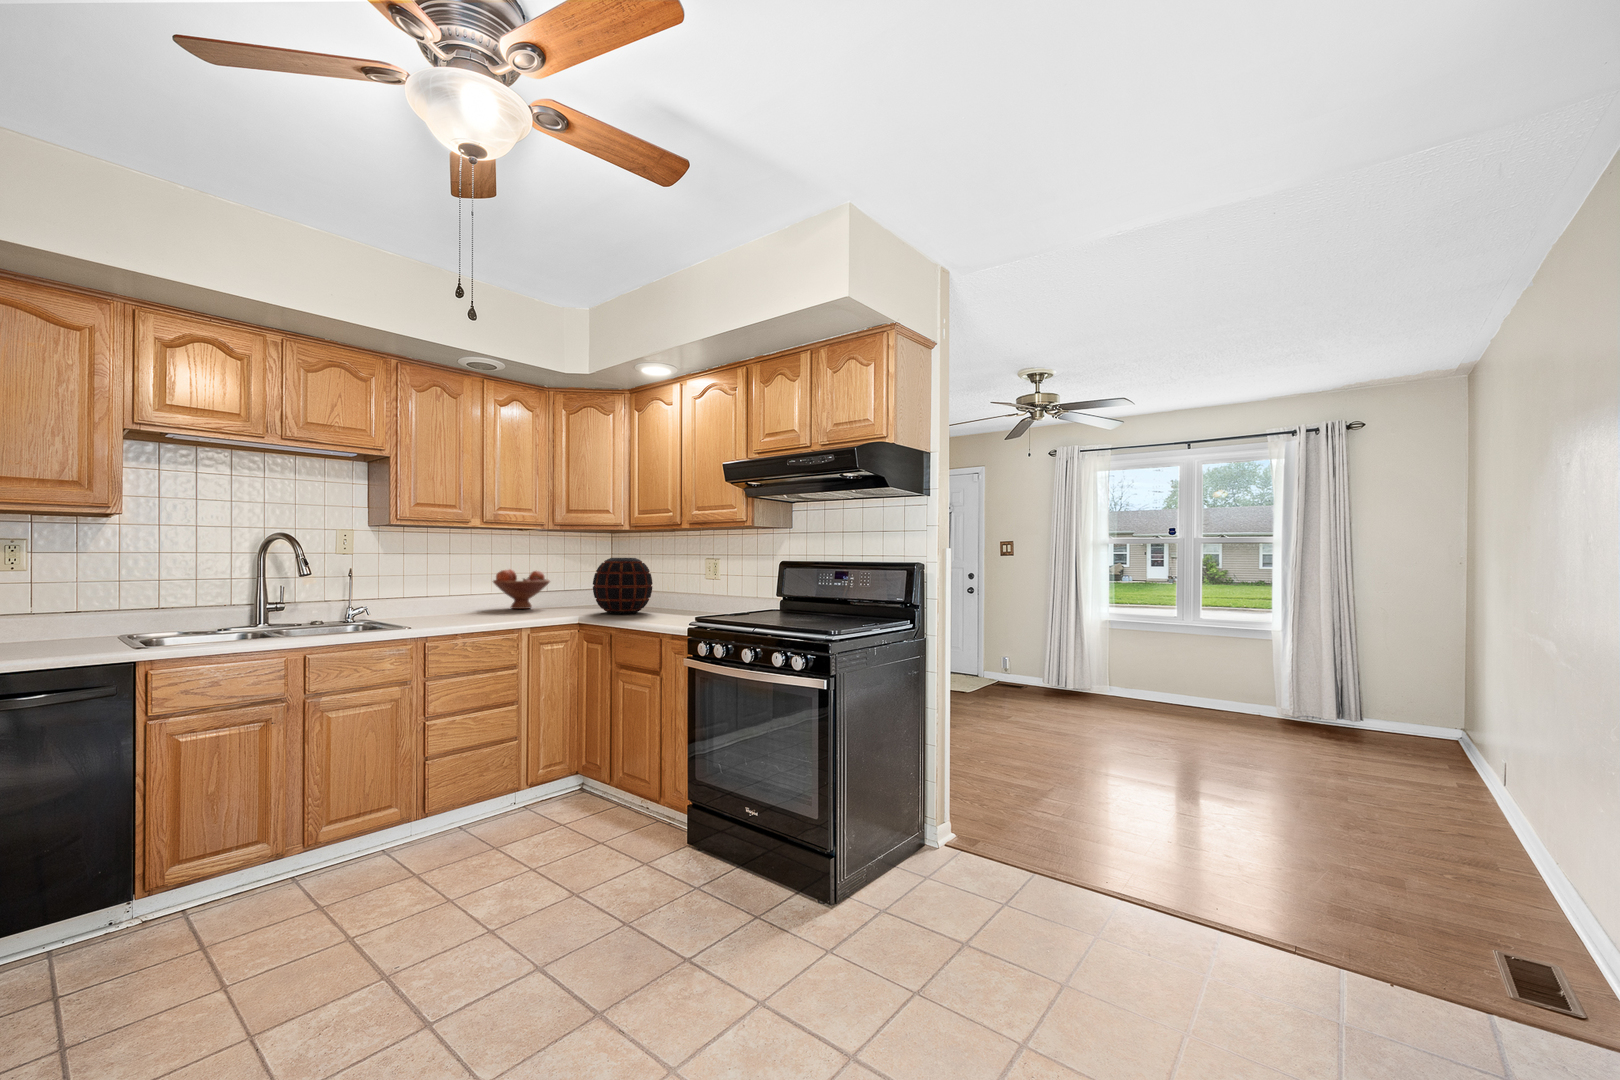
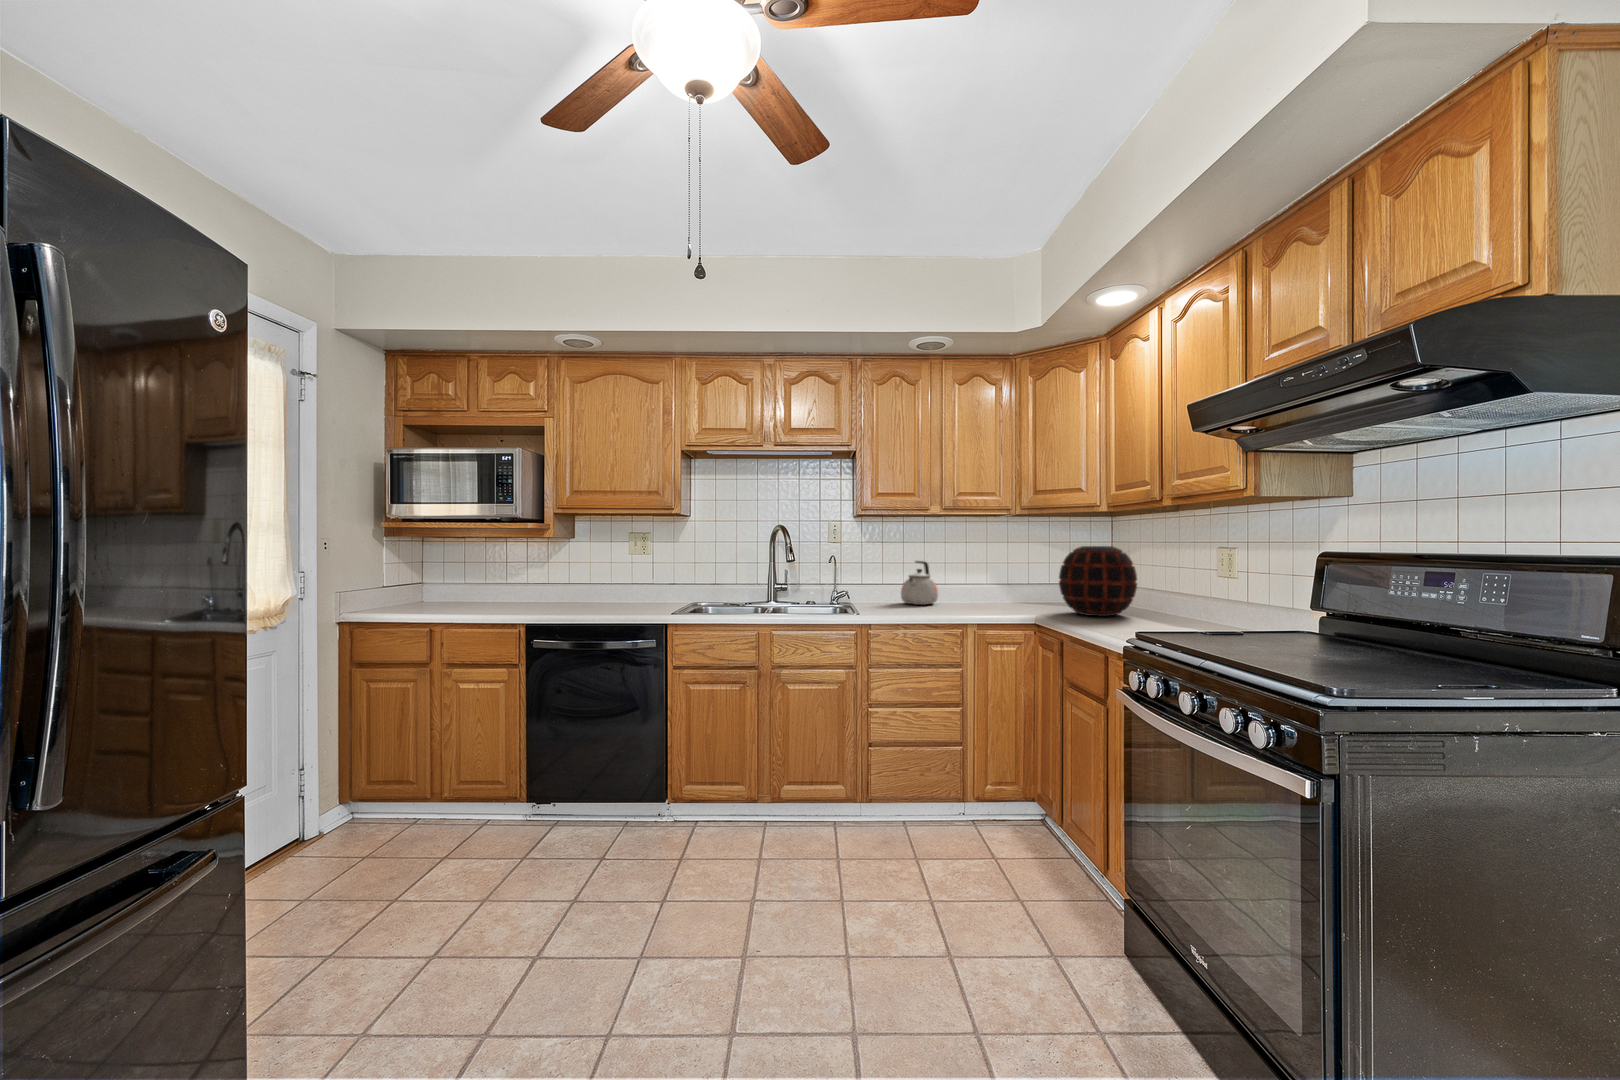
fruit bowl: present [493,569,550,609] -> none [967,558,1027,602]
kettle: none [431,572,473,616] -> present [901,561,938,605]

